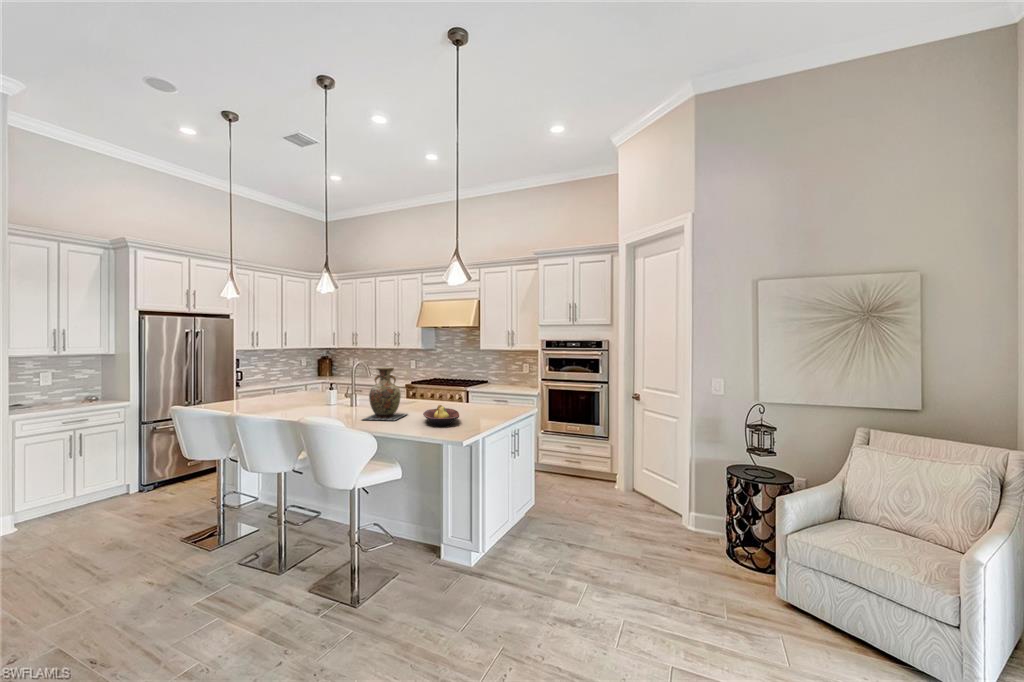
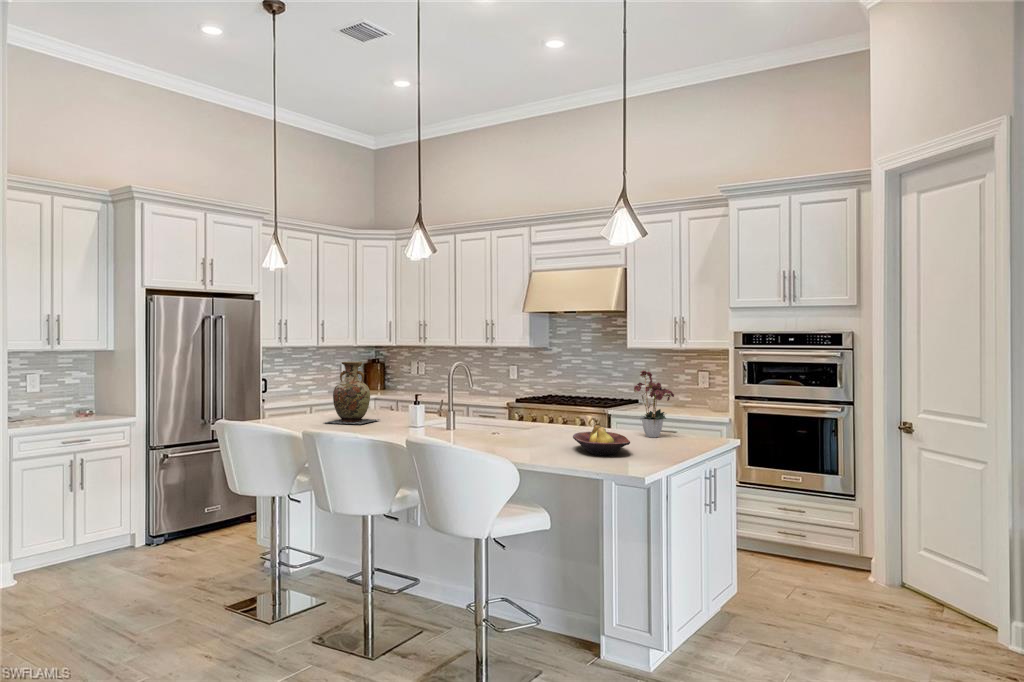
flower arrangement: none [469,365,497,410] -> present [634,370,674,437]
vase: present [362,367,407,420] -> present [325,361,379,424]

